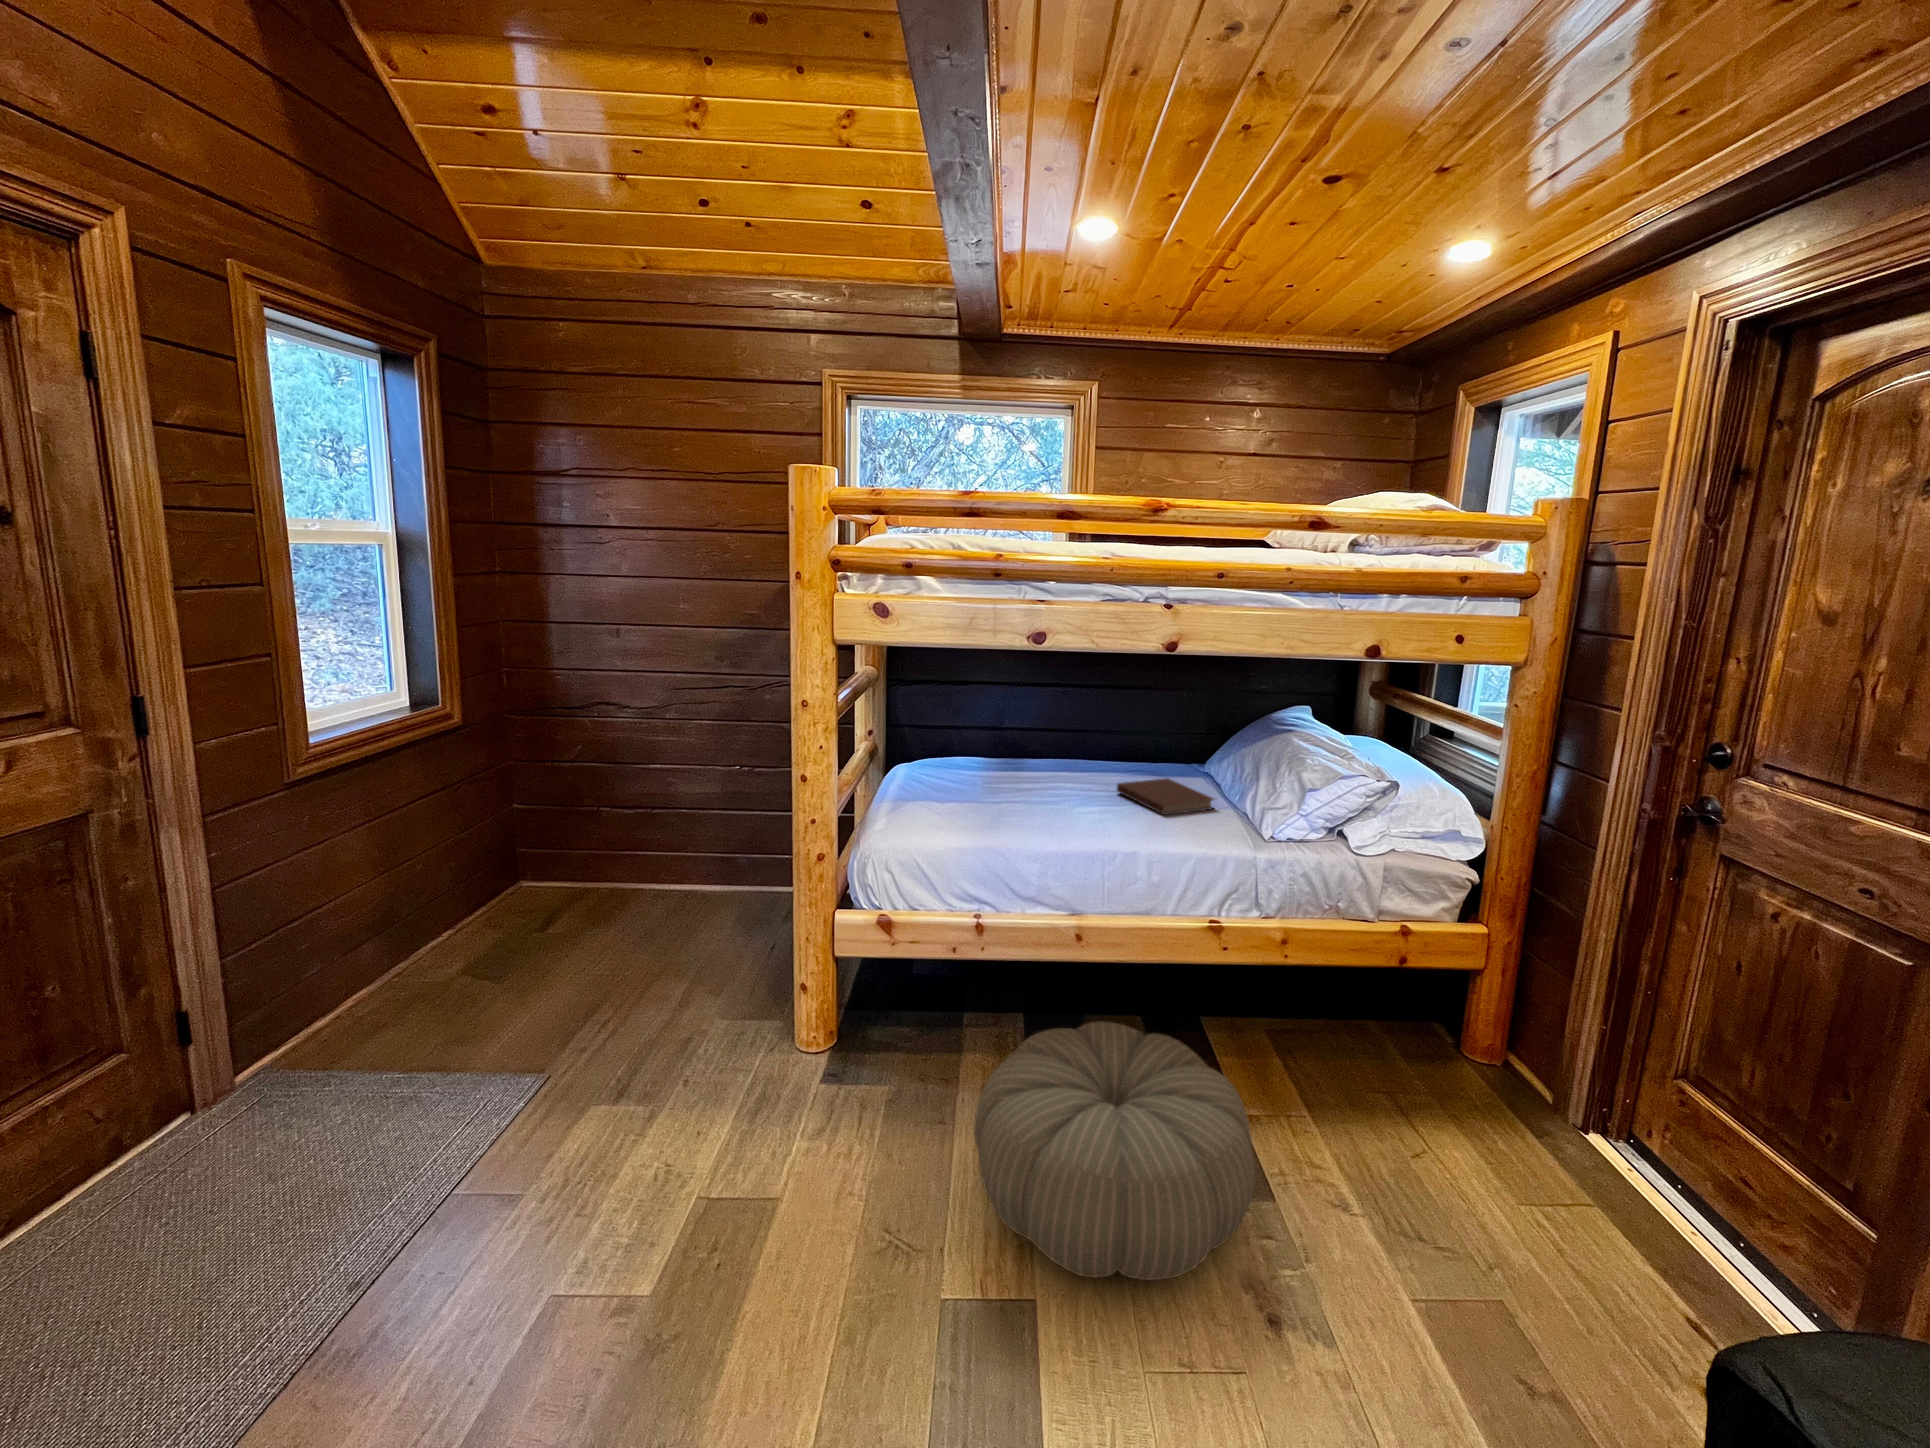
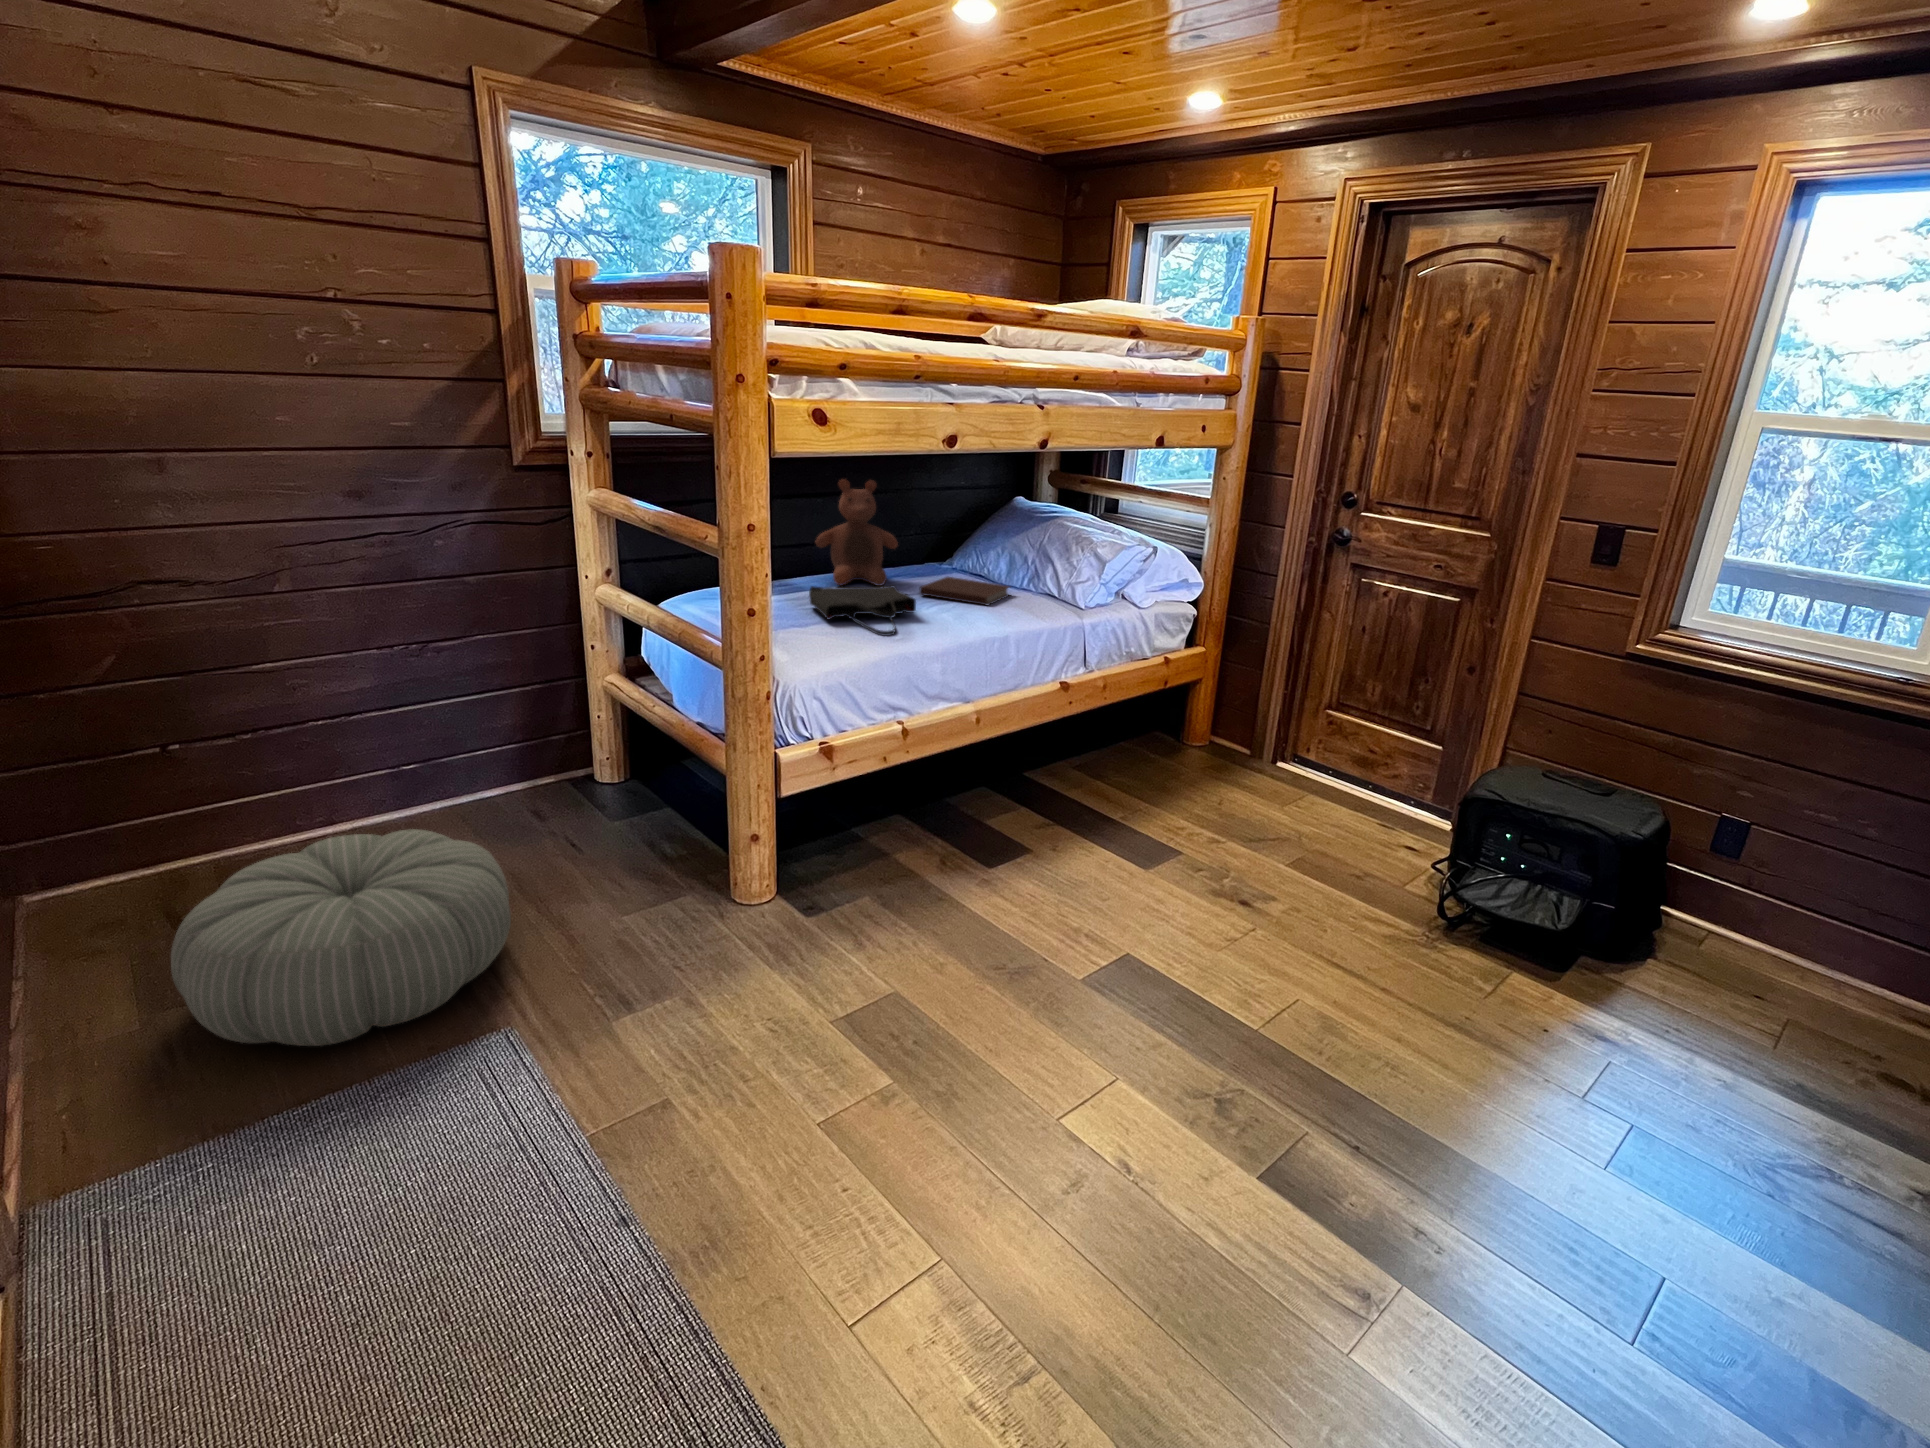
stuffed bear: none [1060,672,1138,777] -> present [815,479,898,586]
tote bag: none [976,766,1080,826] -> present [809,586,916,636]
pouf: present [974,1021,1255,1280] -> present [171,829,511,1046]

